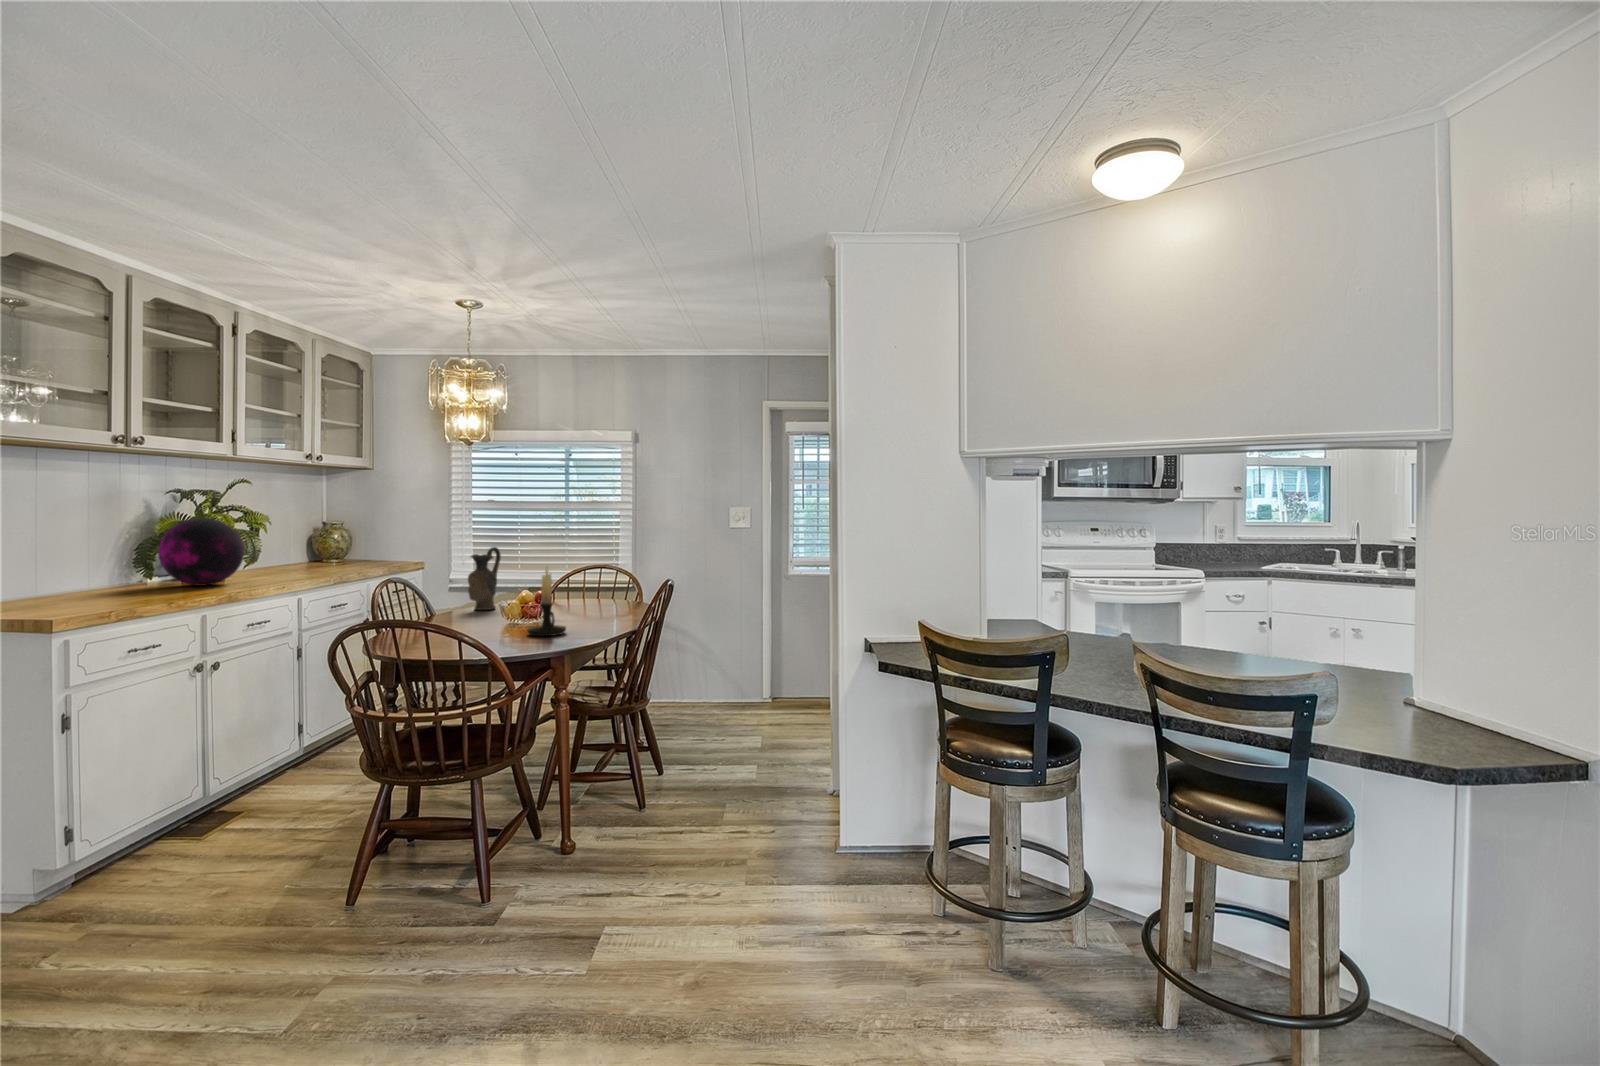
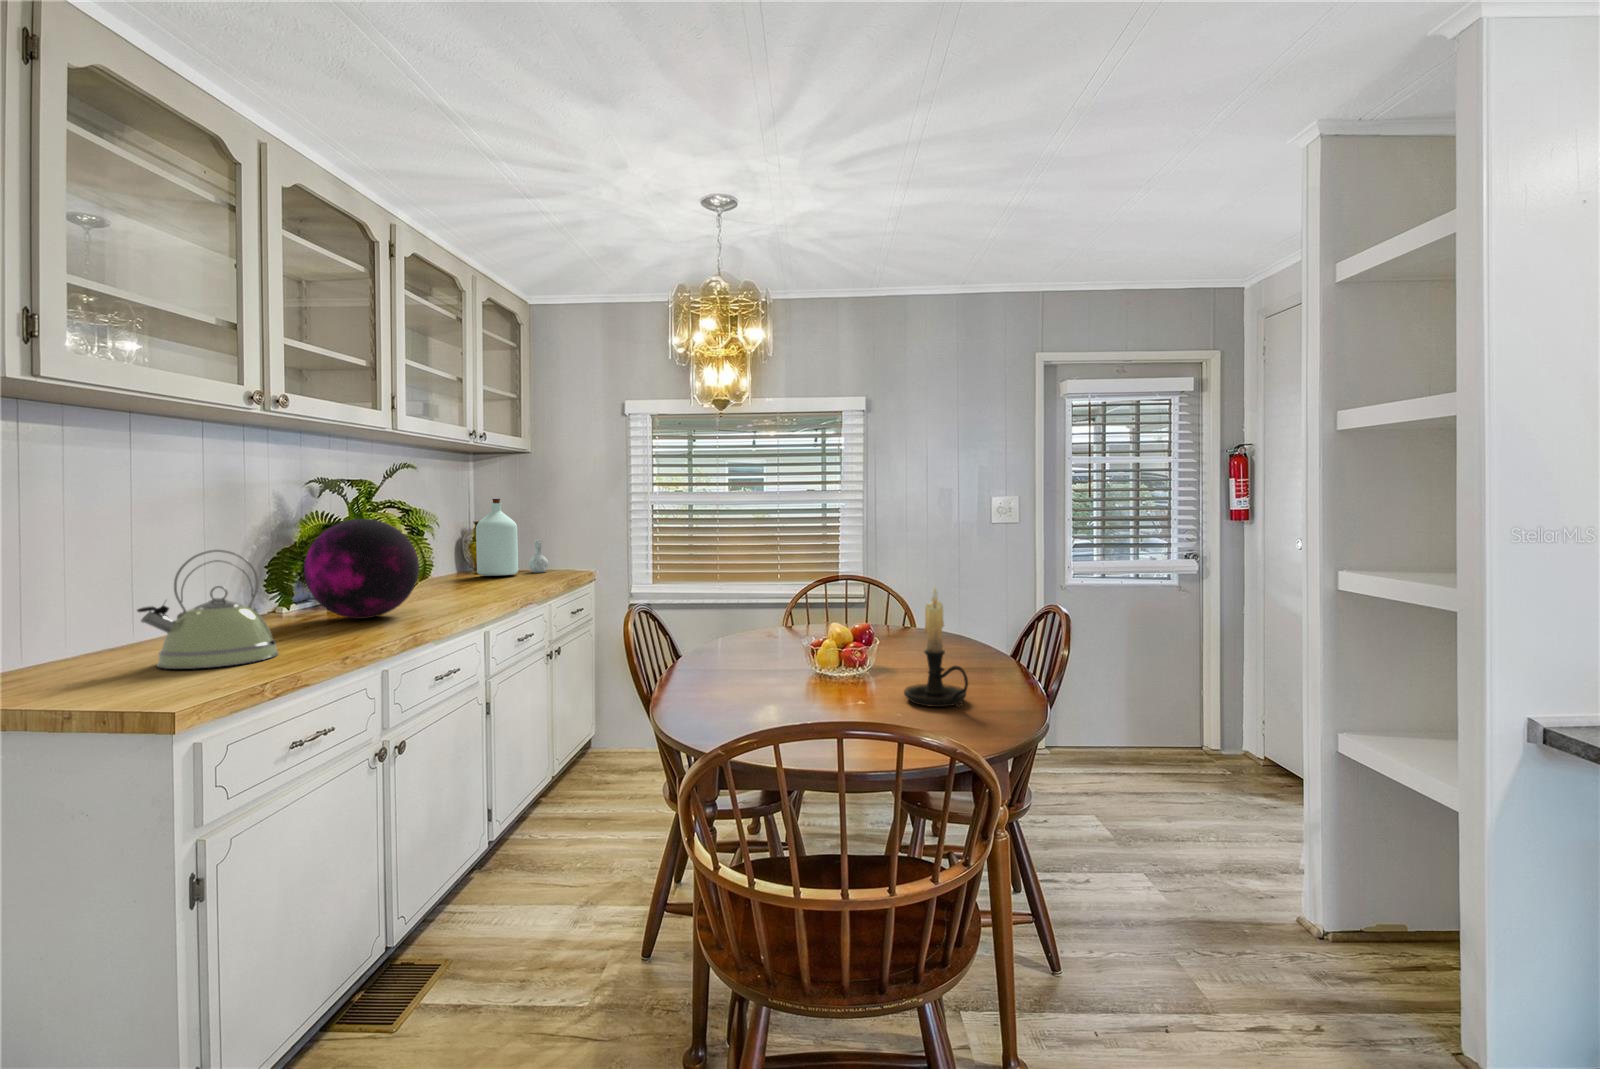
bottle: none [320,504,382,562] -> present [476,499,548,576]
kettle: none [34,536,128,606] -> present [137,550,278,669]
ceramic pitcher: present [468,547,501,610] -> none [729,555,768,648]

